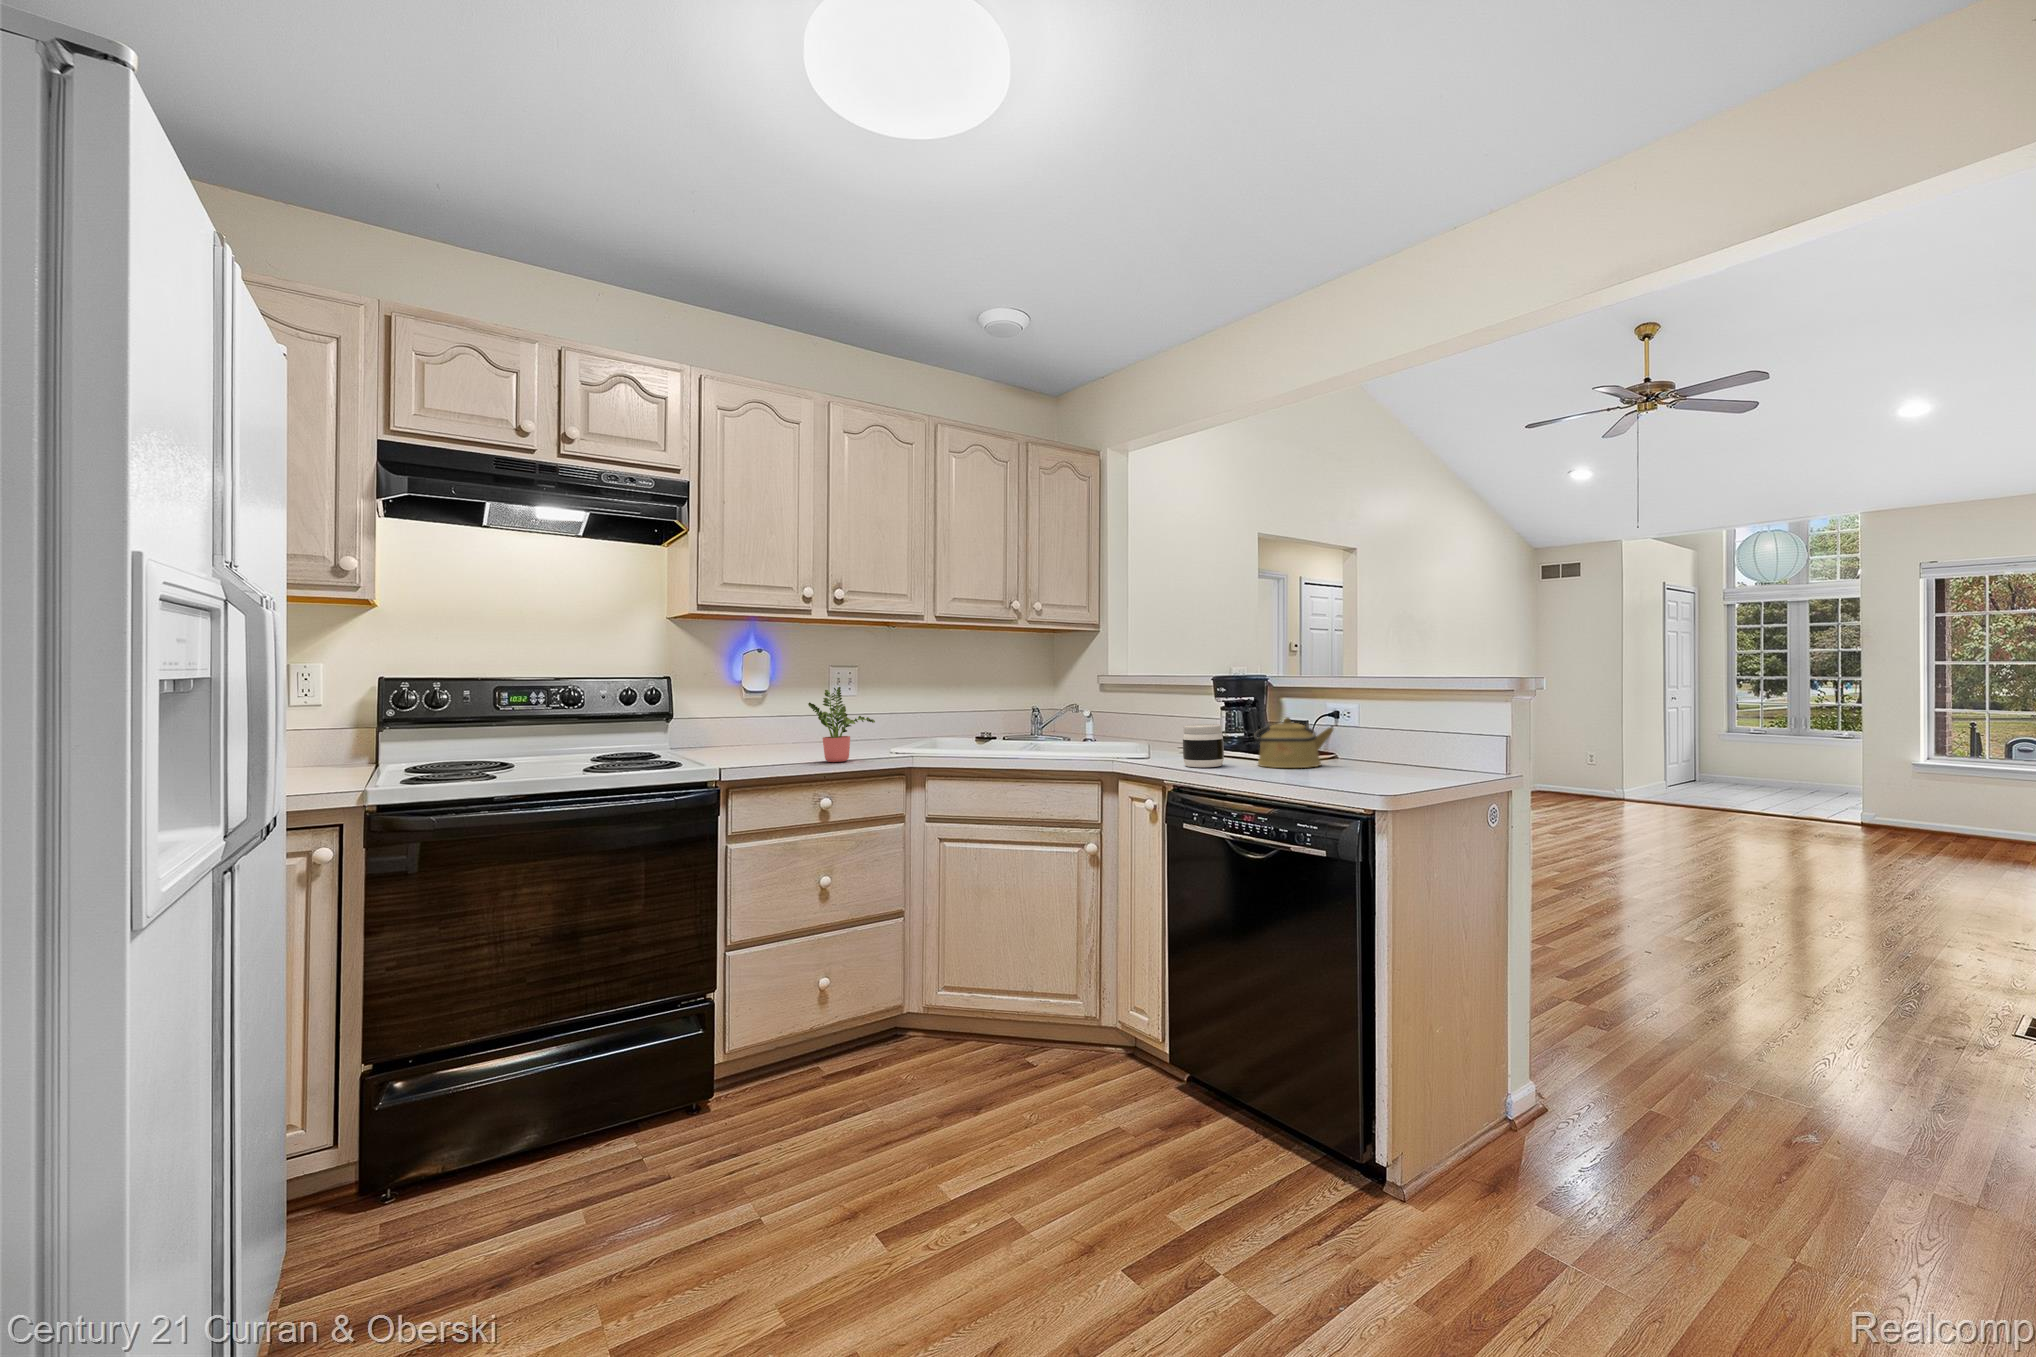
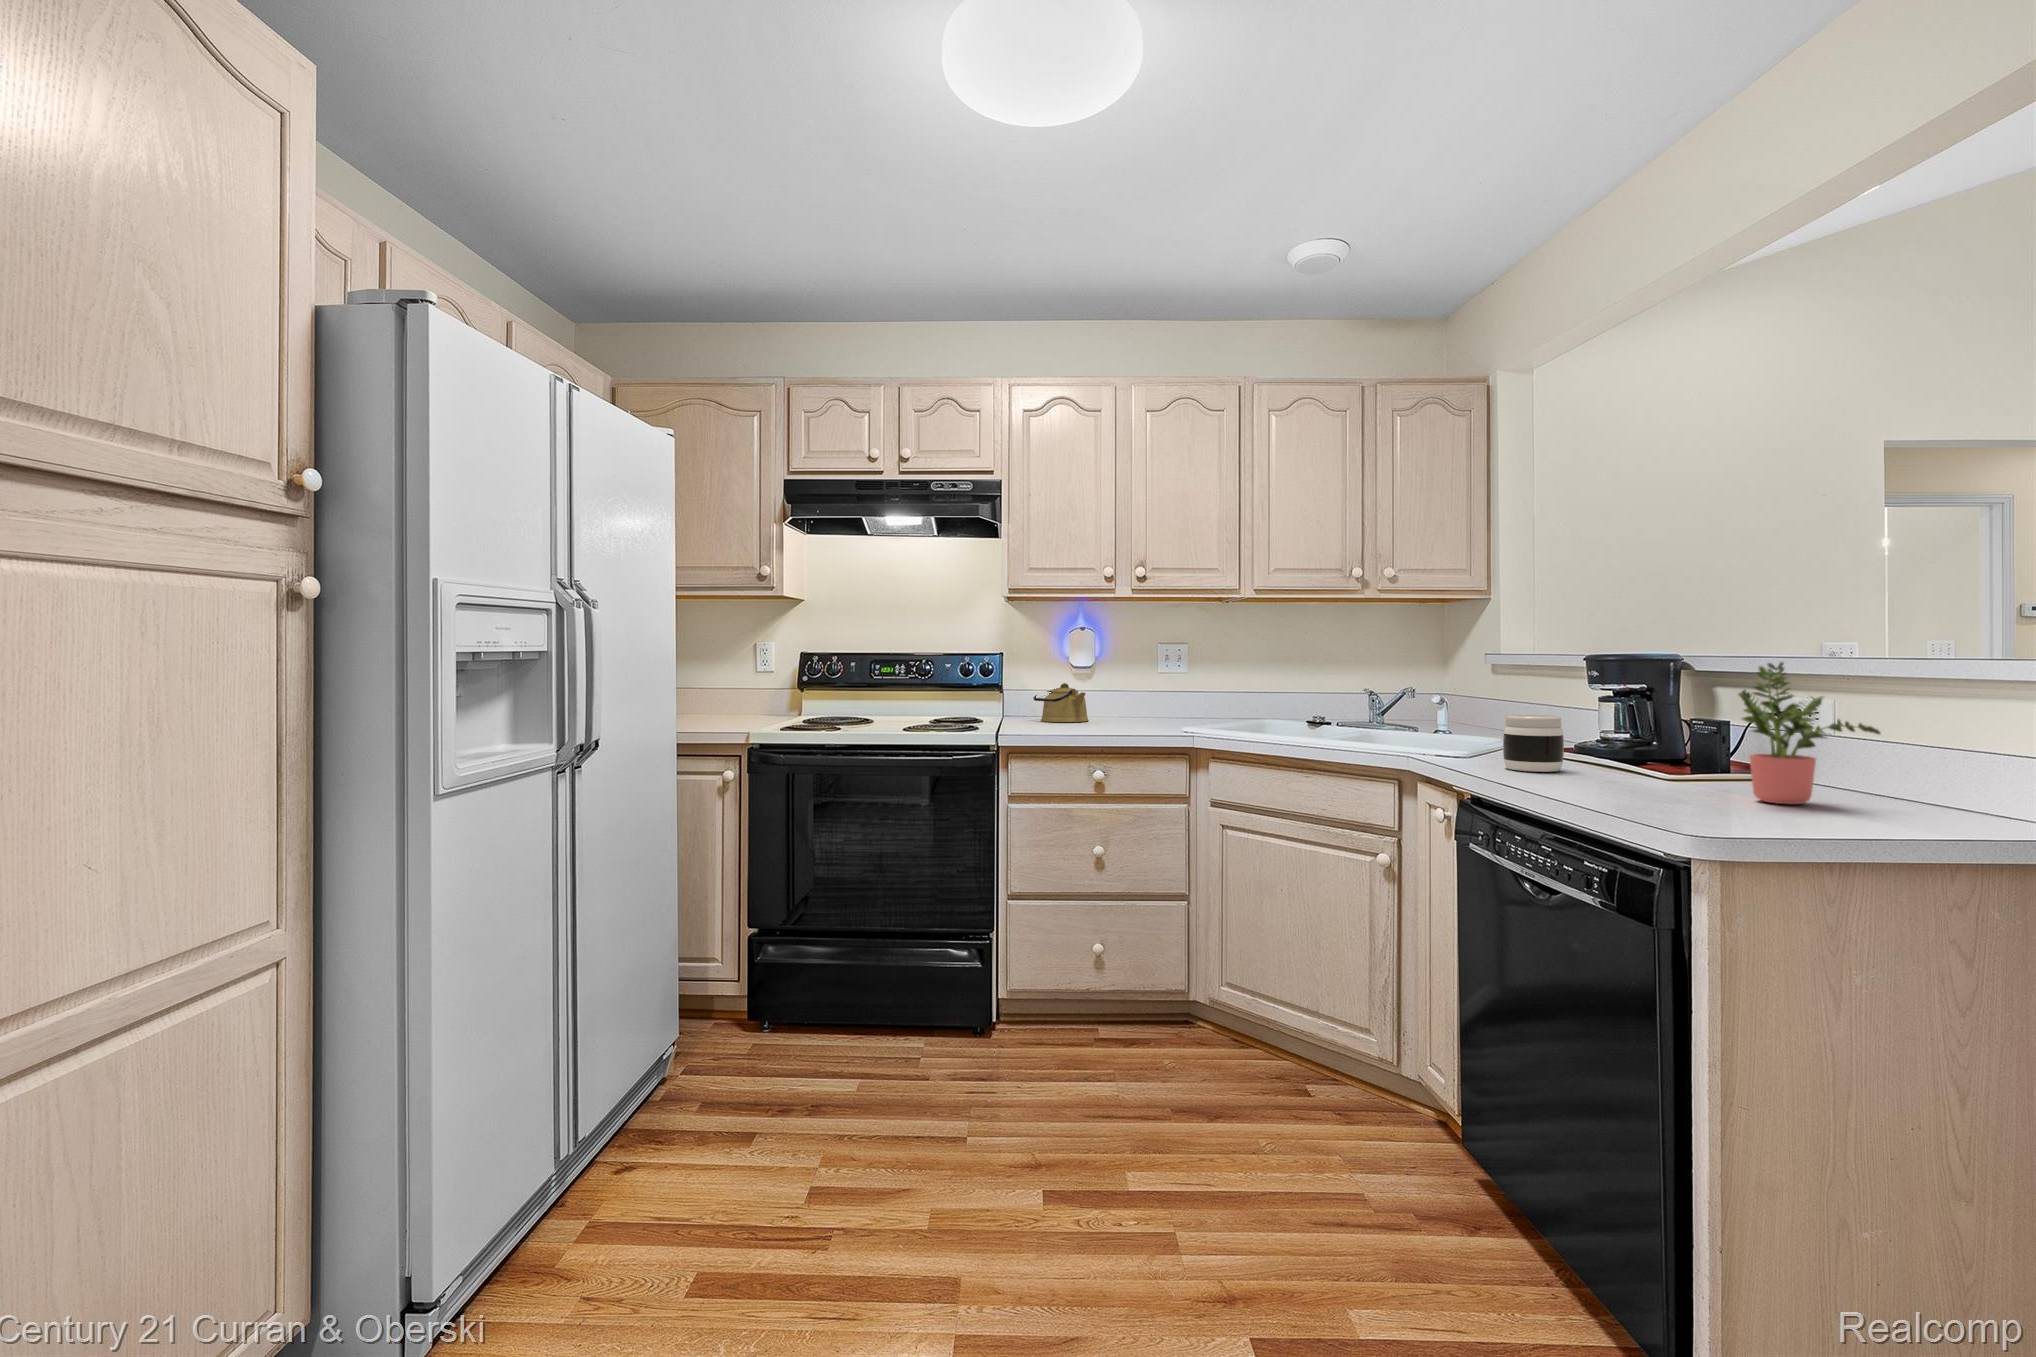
potted plant: present [808,687,875,762] -> present [1738,662,1880,804]
kettle: present [1254,717,1334,768] -> present [1033,683,1089,722]

